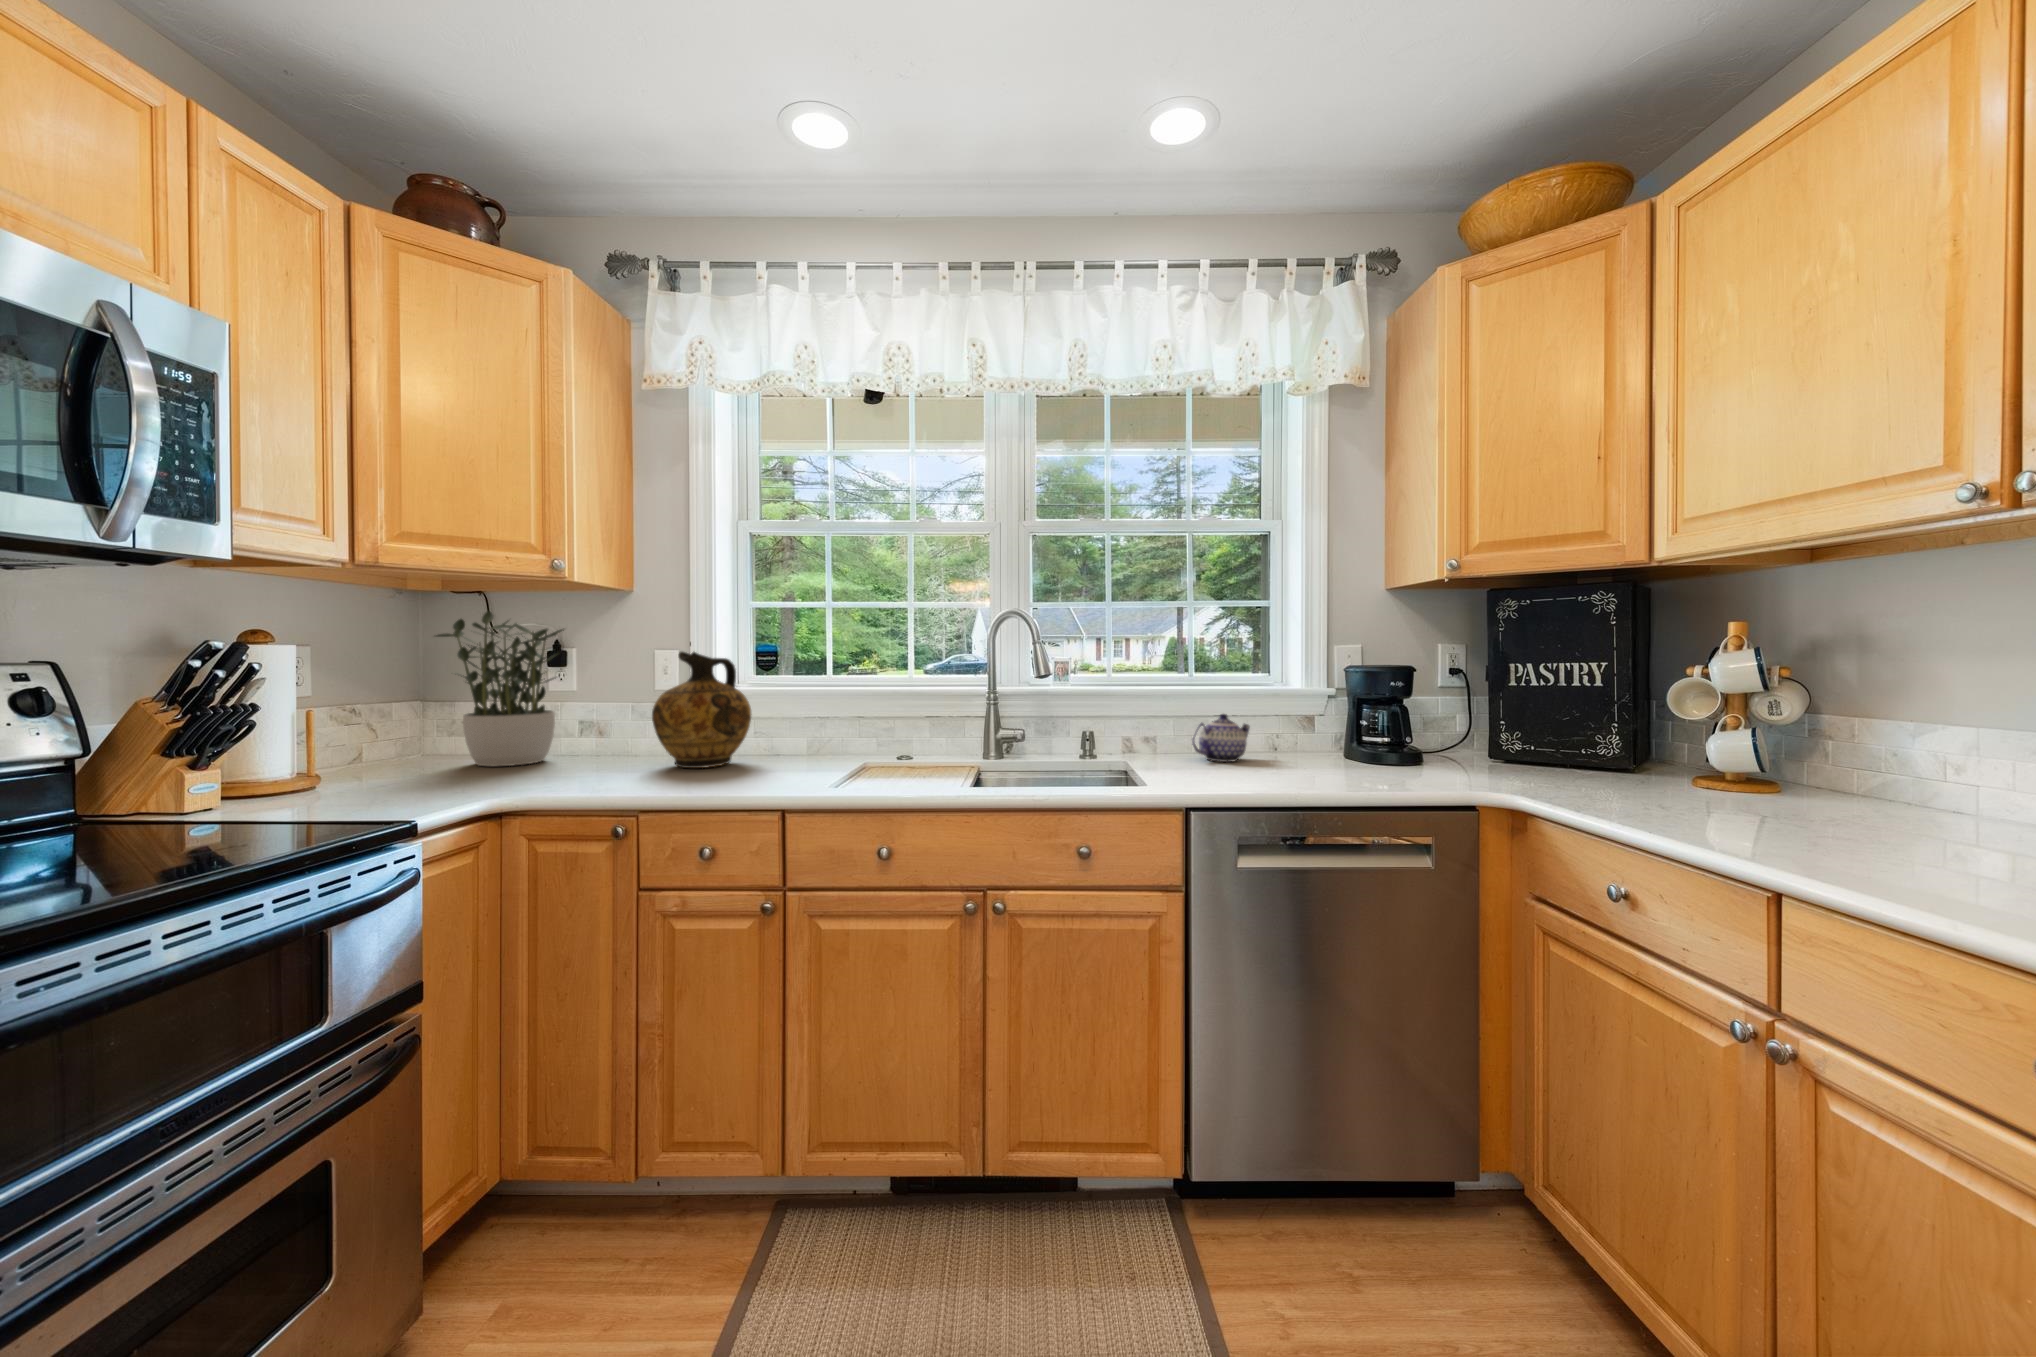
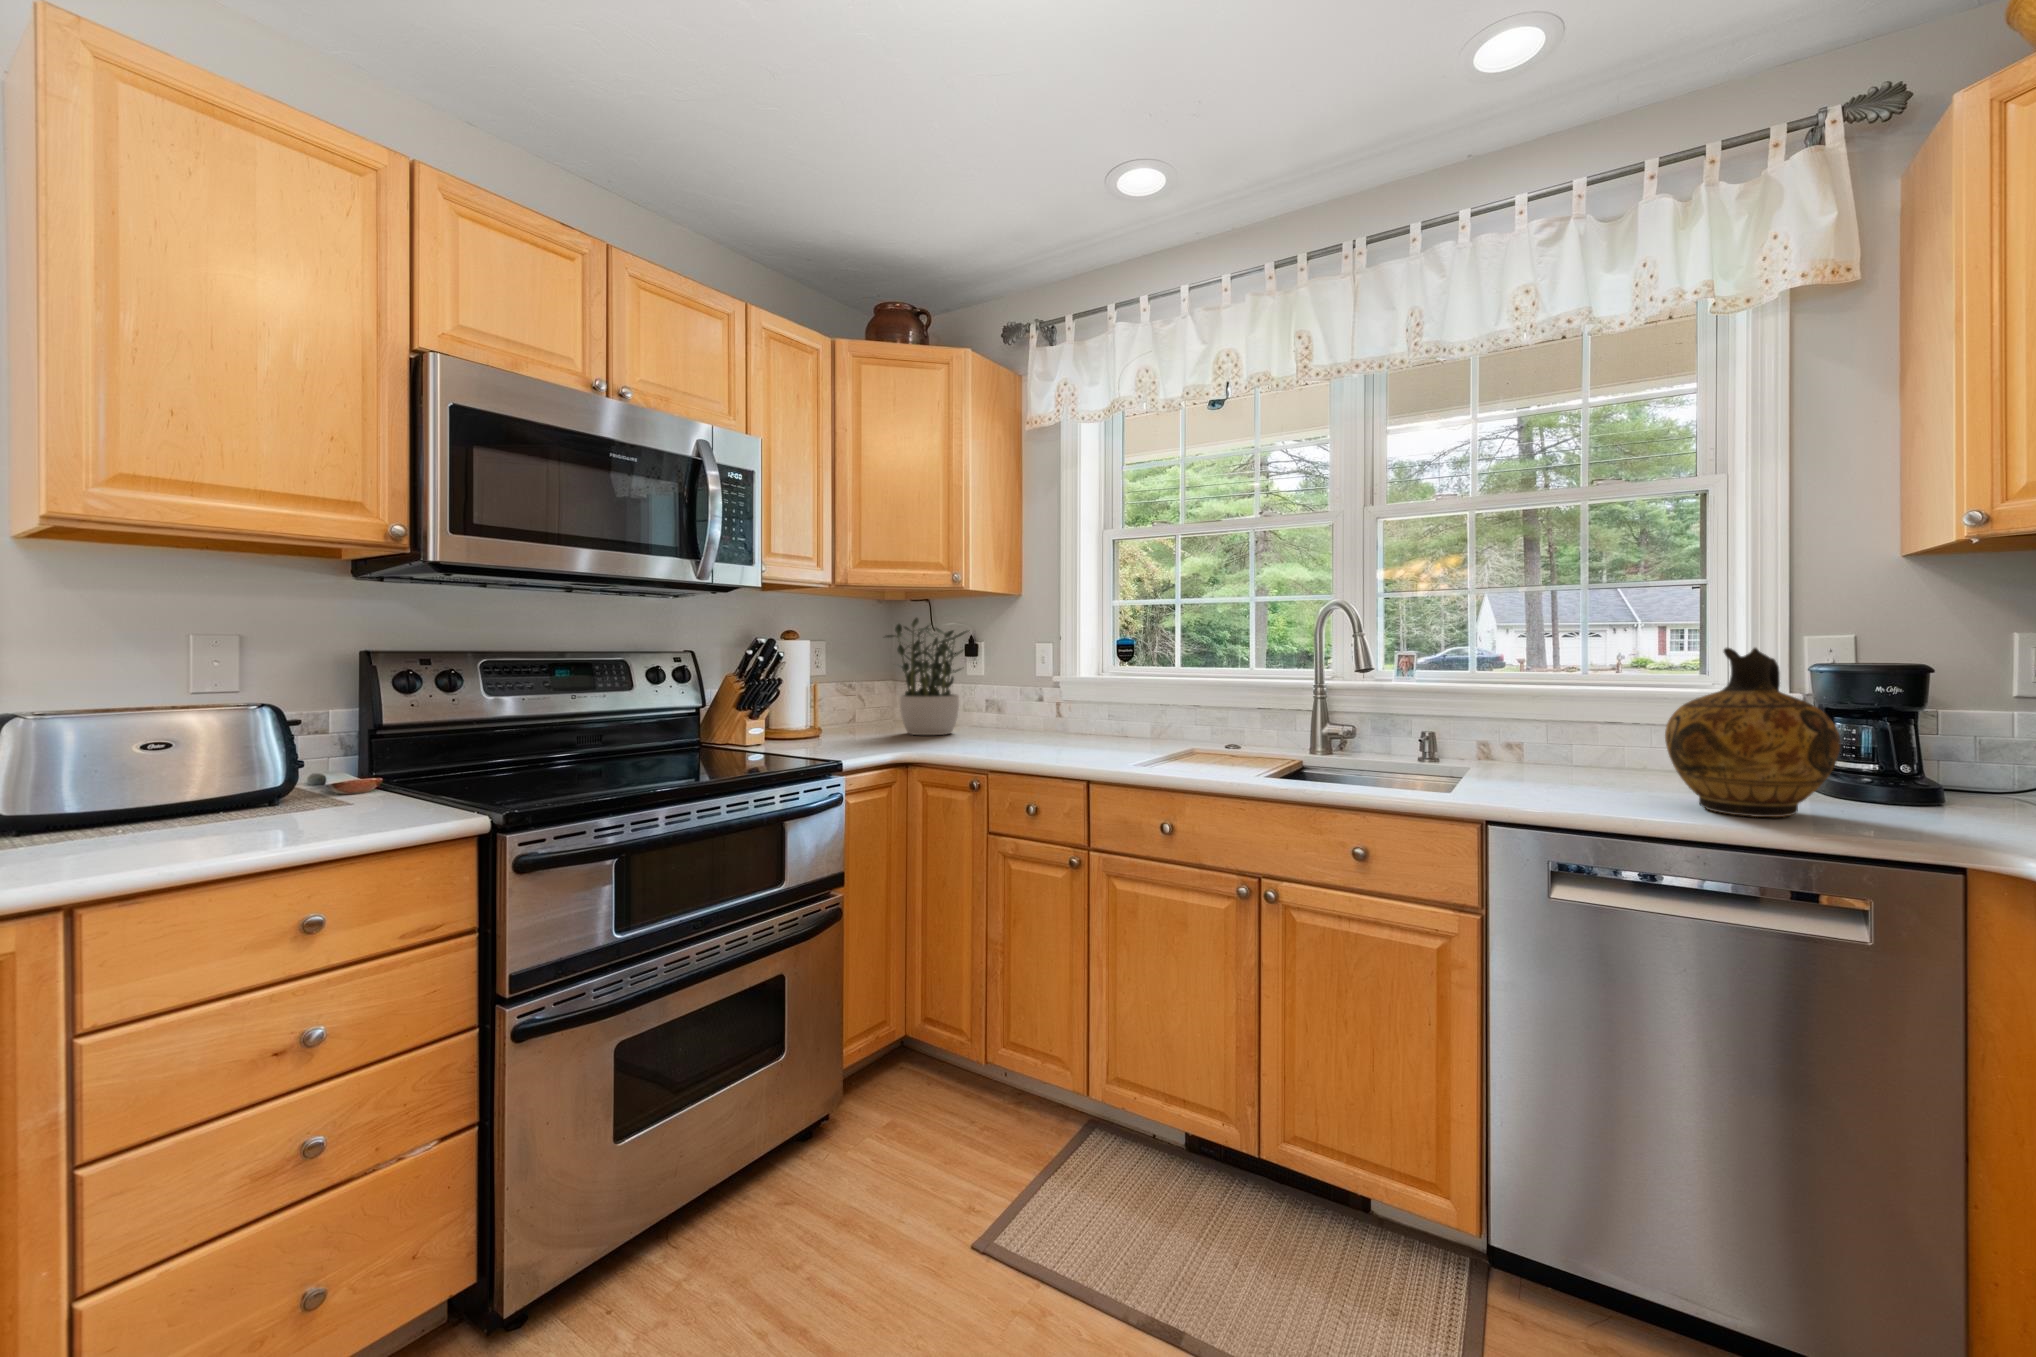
ceramic jug: present [652,652,752,768] -> present [1665,648,1841,817]
teapot: present [1192,714,1250,762] -> none [1556,719,1655,778]

